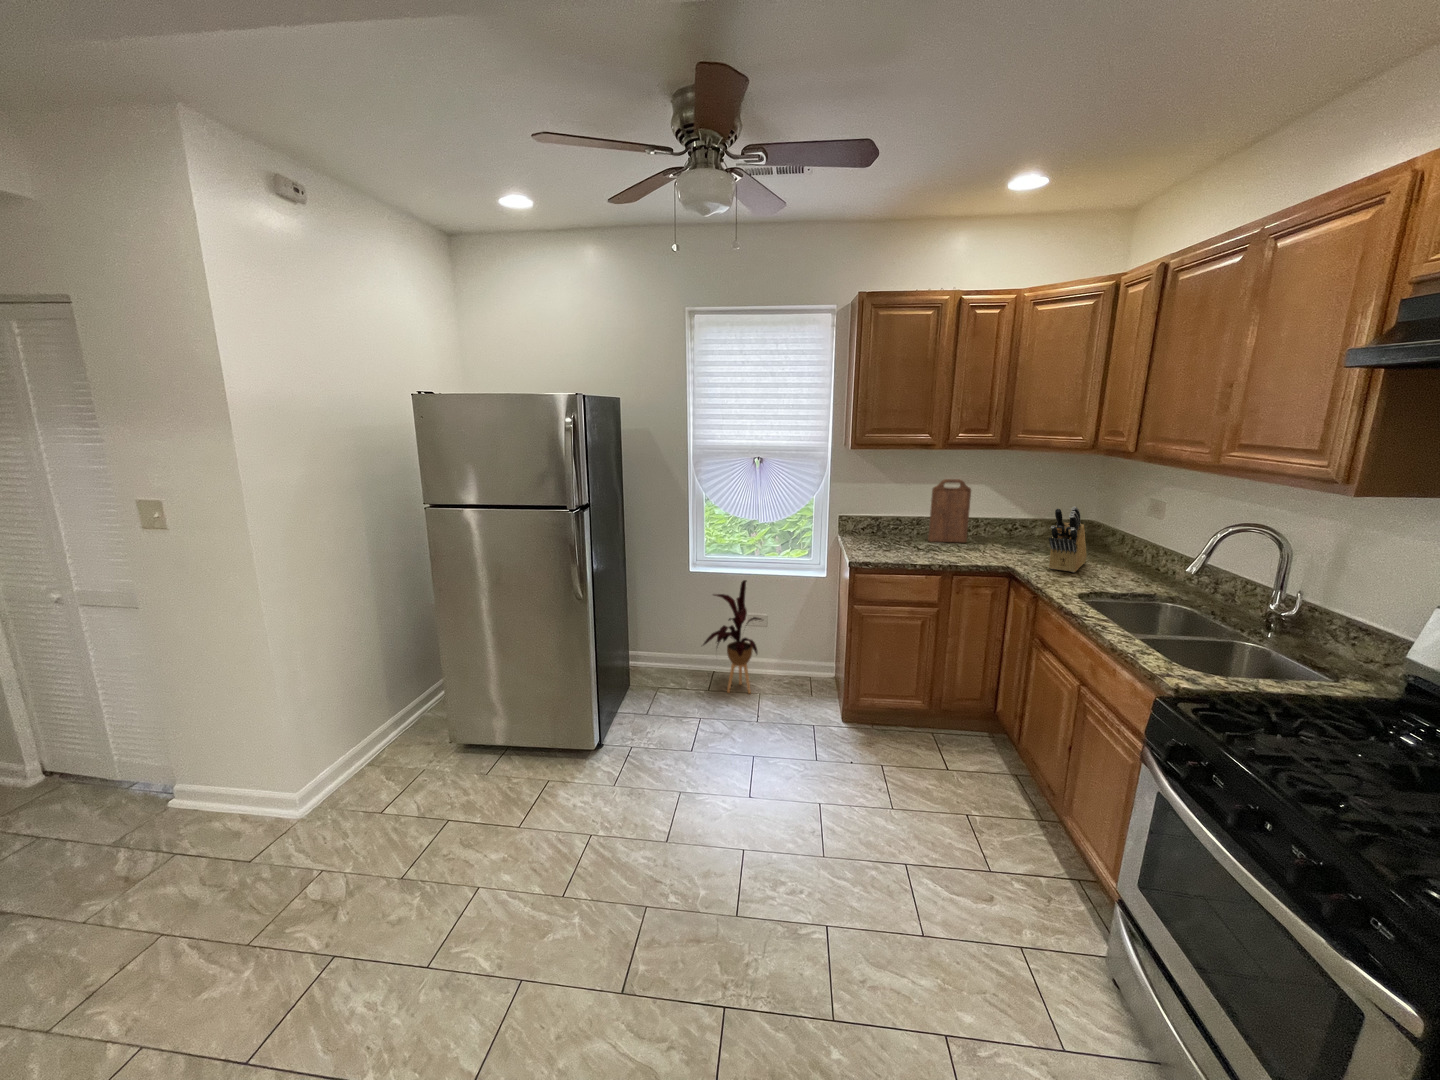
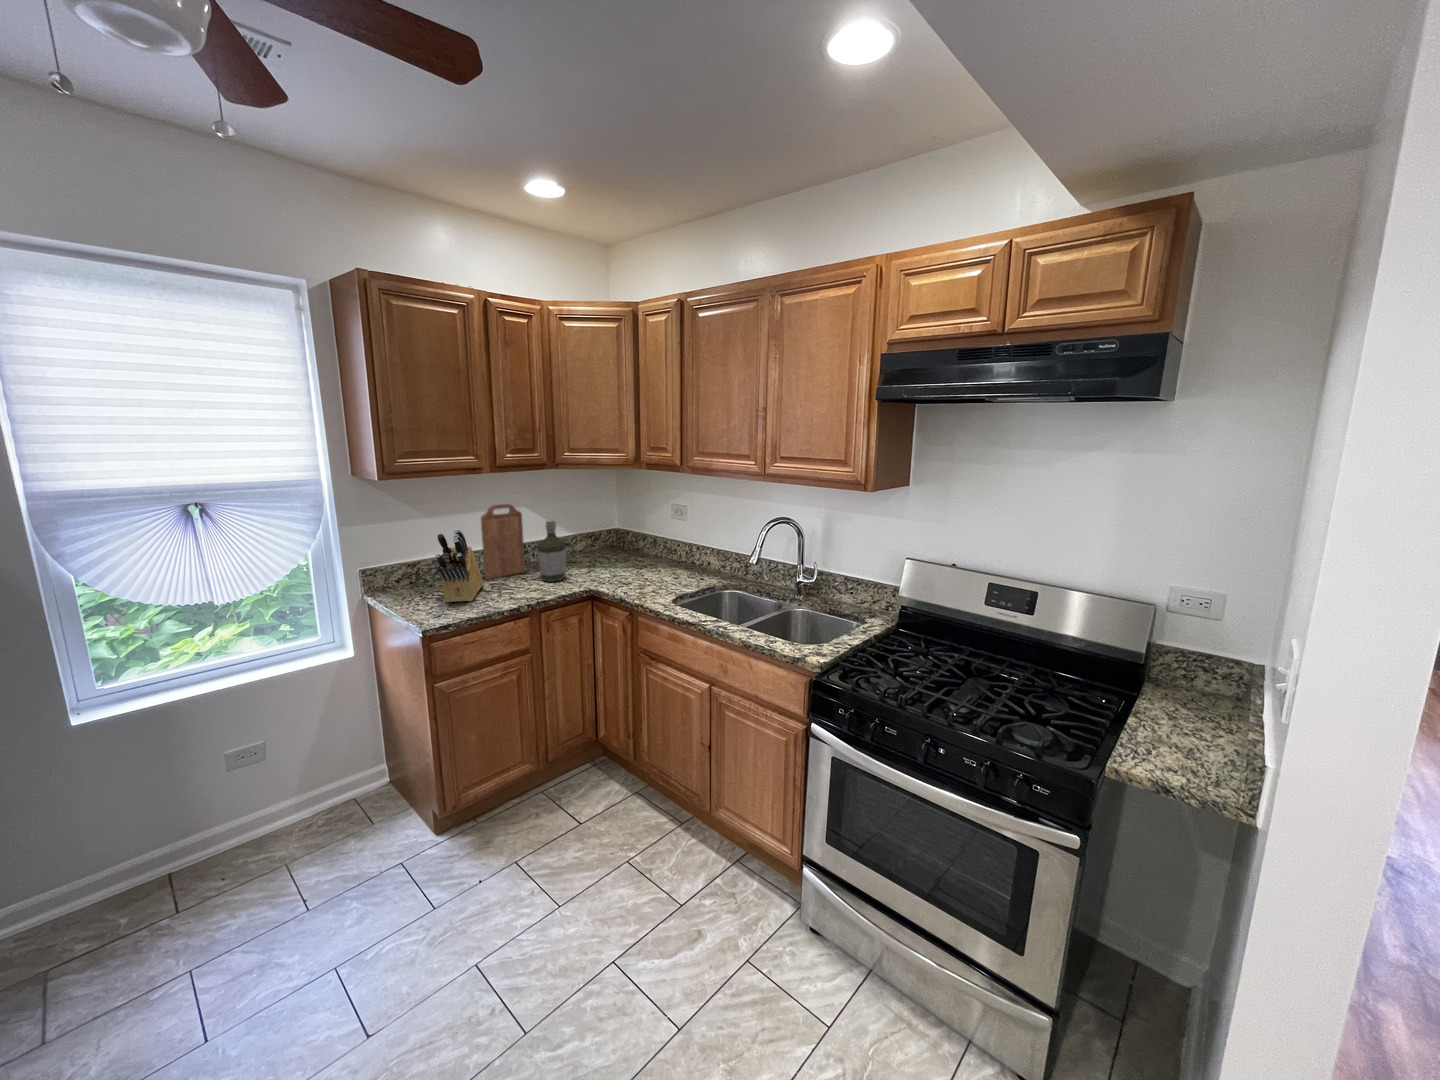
bottle: none [973,498,1003,554] -> present [538,521,566,582]
knife block: present [1049,507,1087,572] -> present [435,529,483,602]
house plant: present [703,580,761,693] -> none [143,703,275,897]

